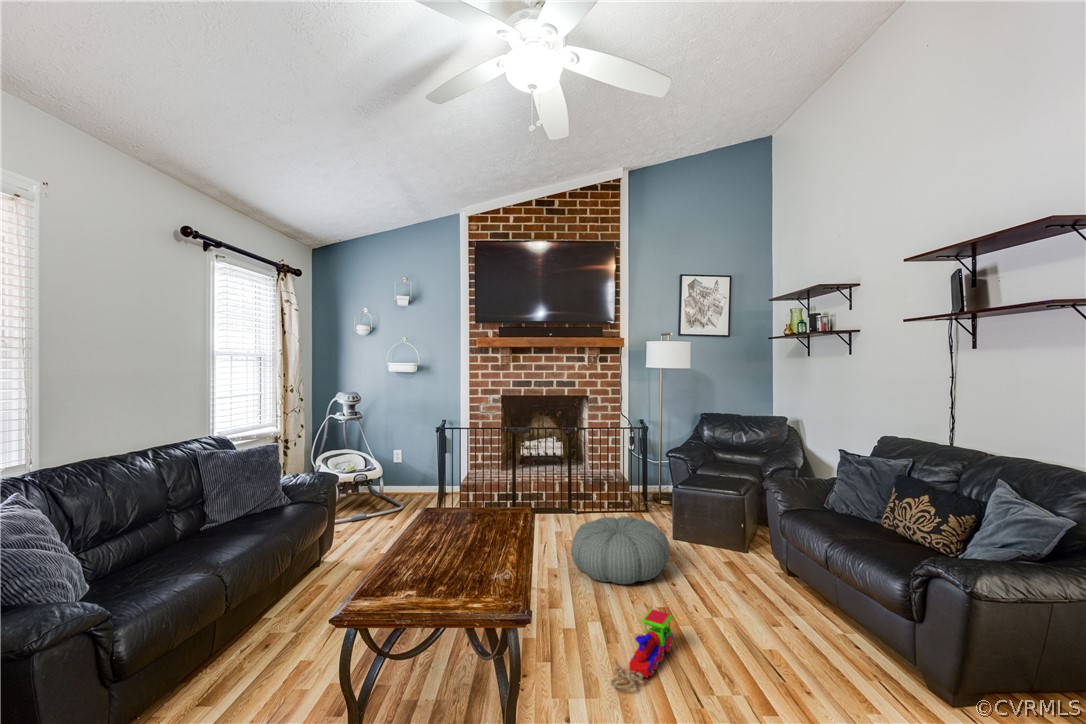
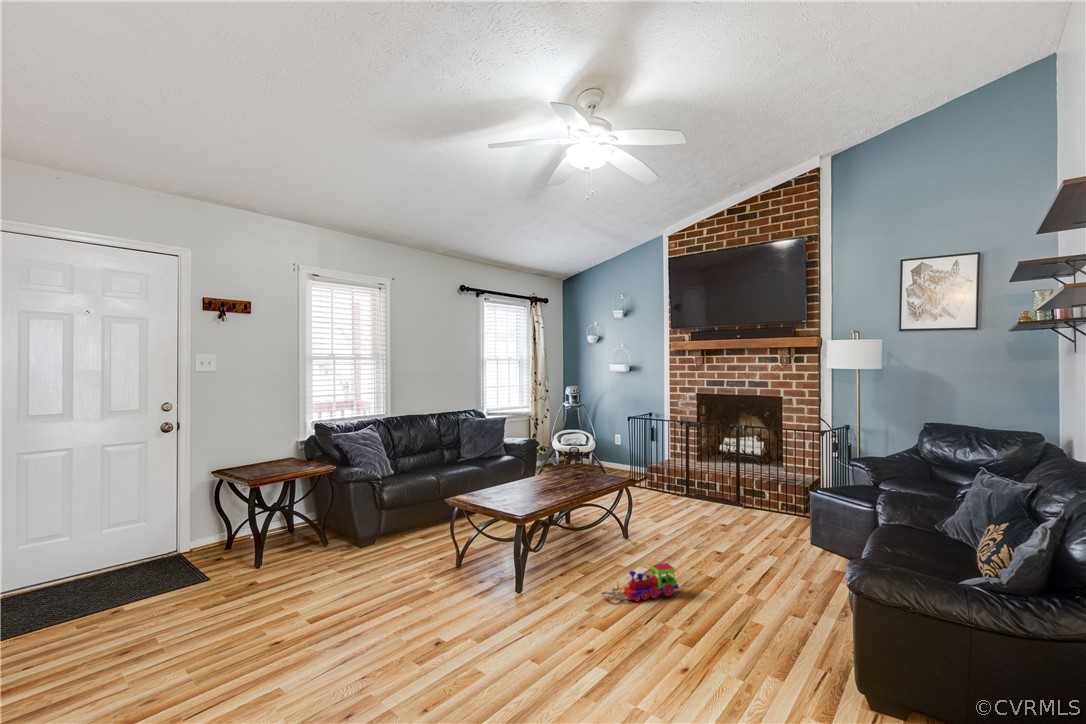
pouf: present [571,516,670,584] -> none [673,504,765,560]

